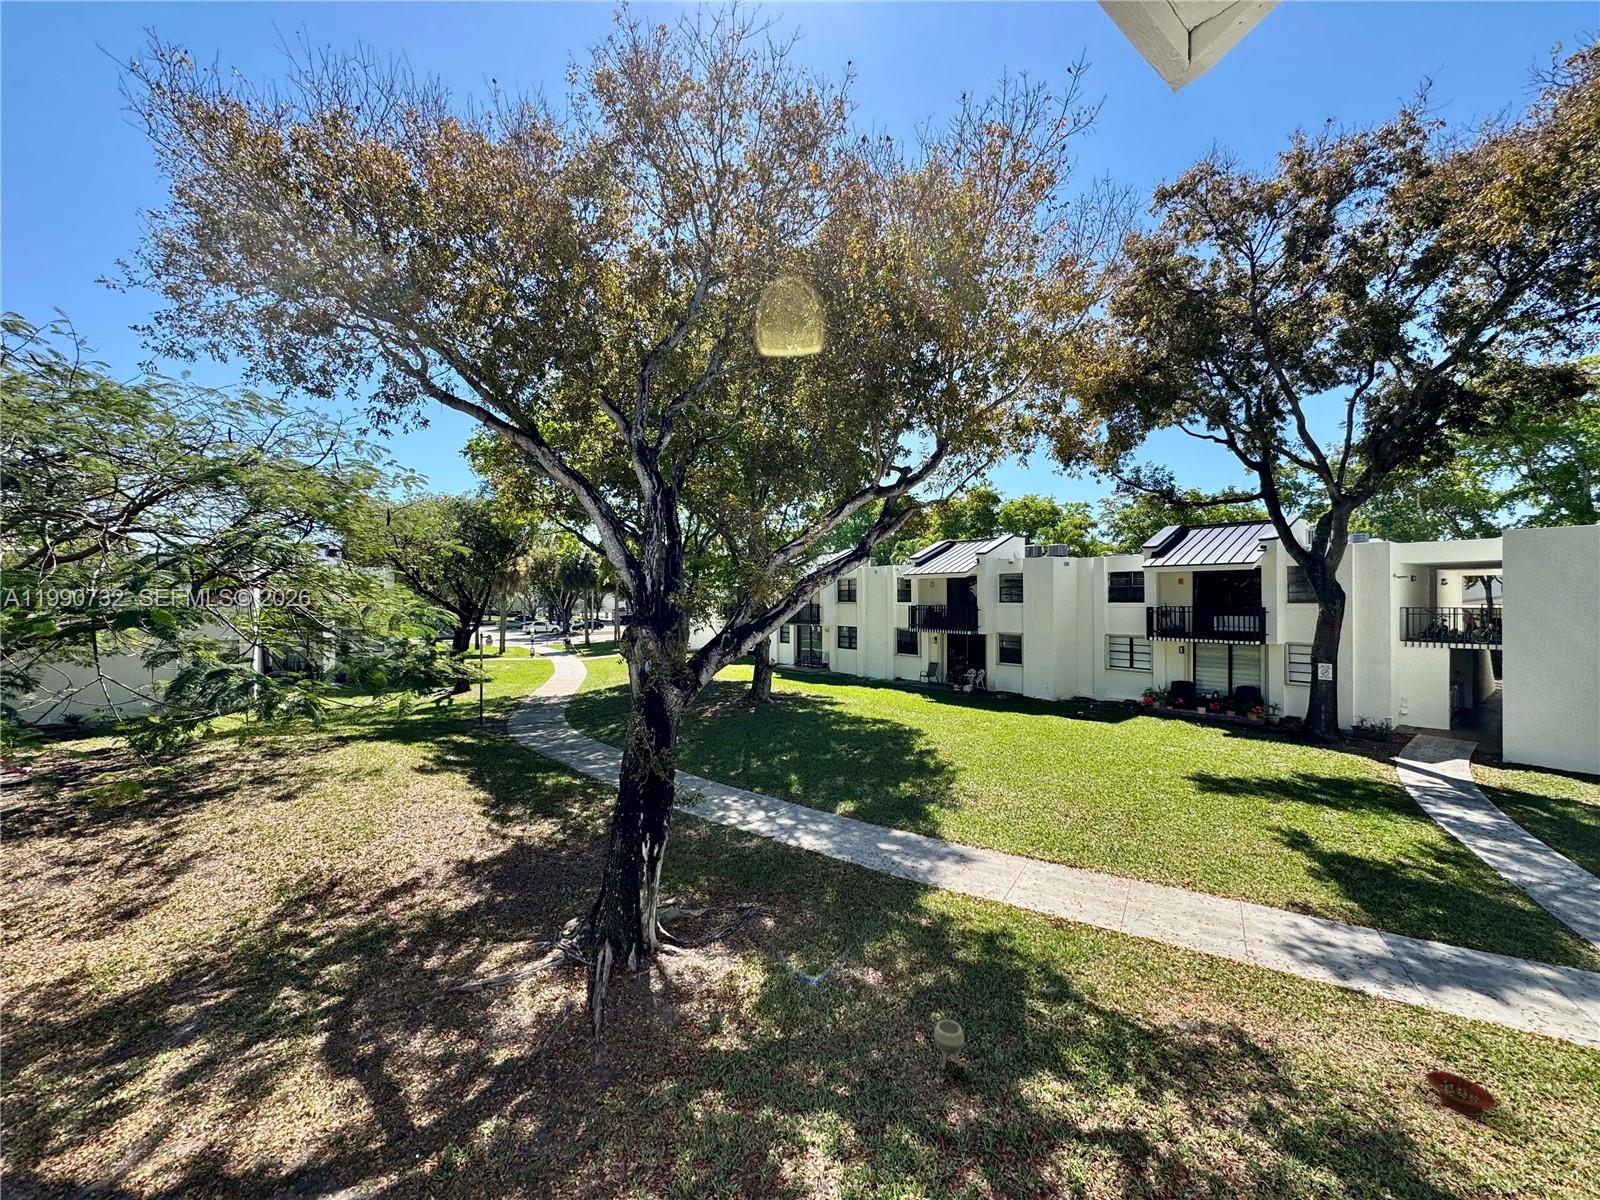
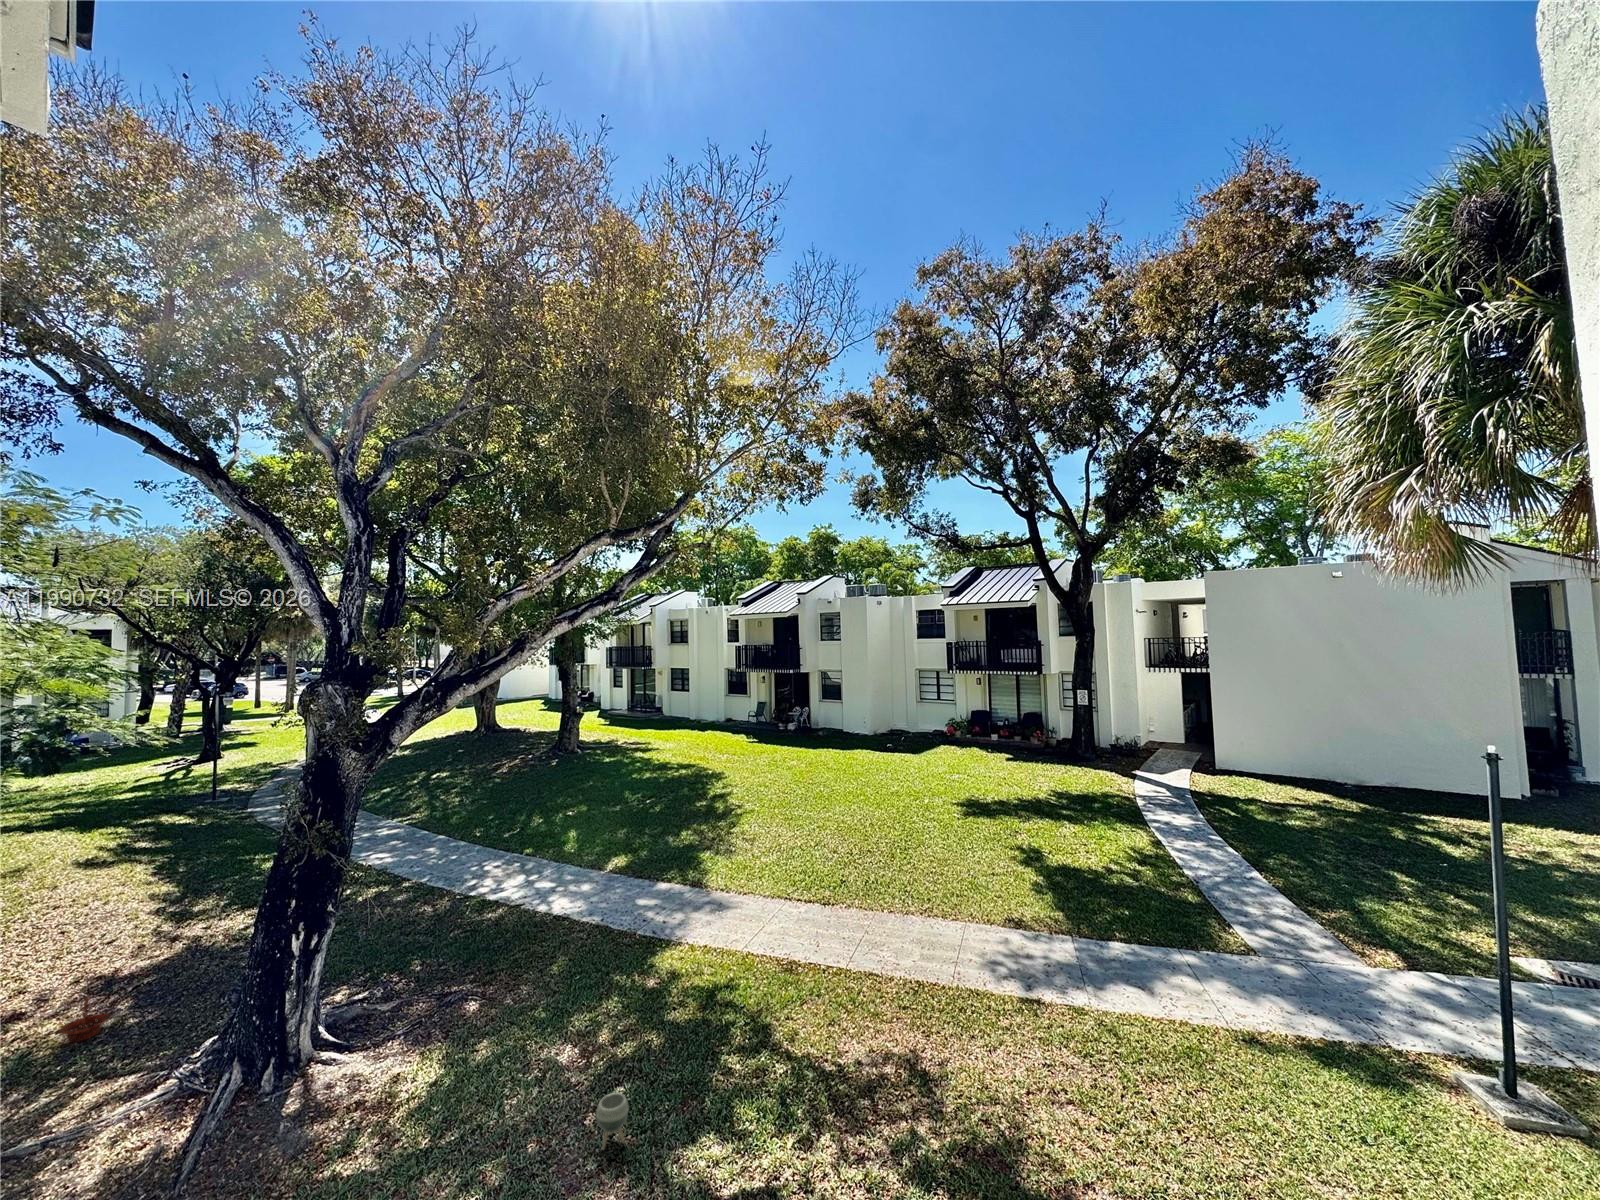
basket: present [1426,1052,1496,1116] -> present [57,997,111,1043]

